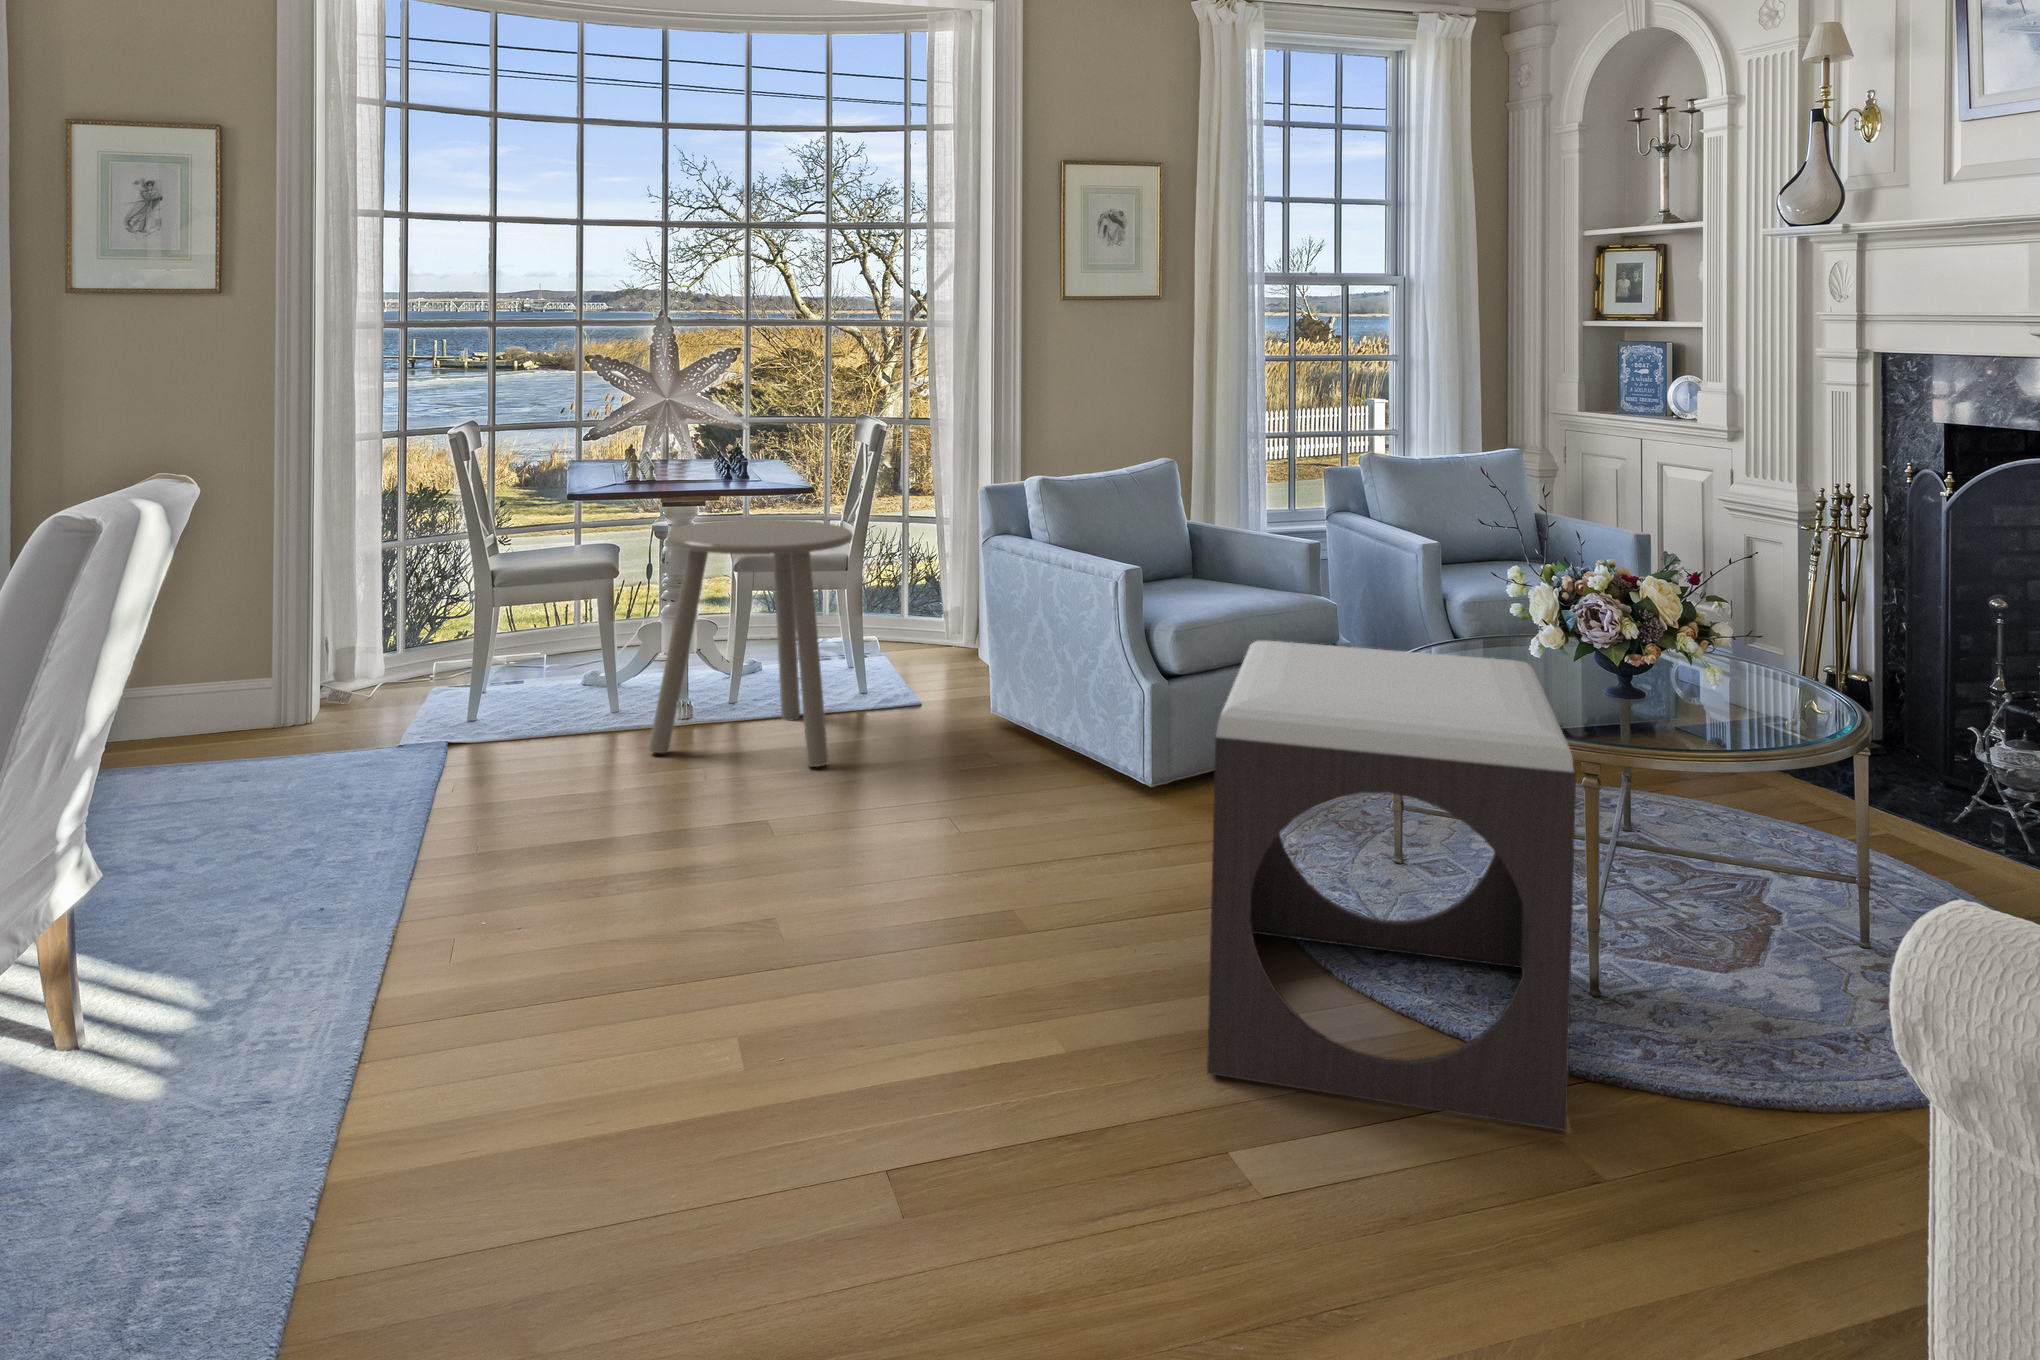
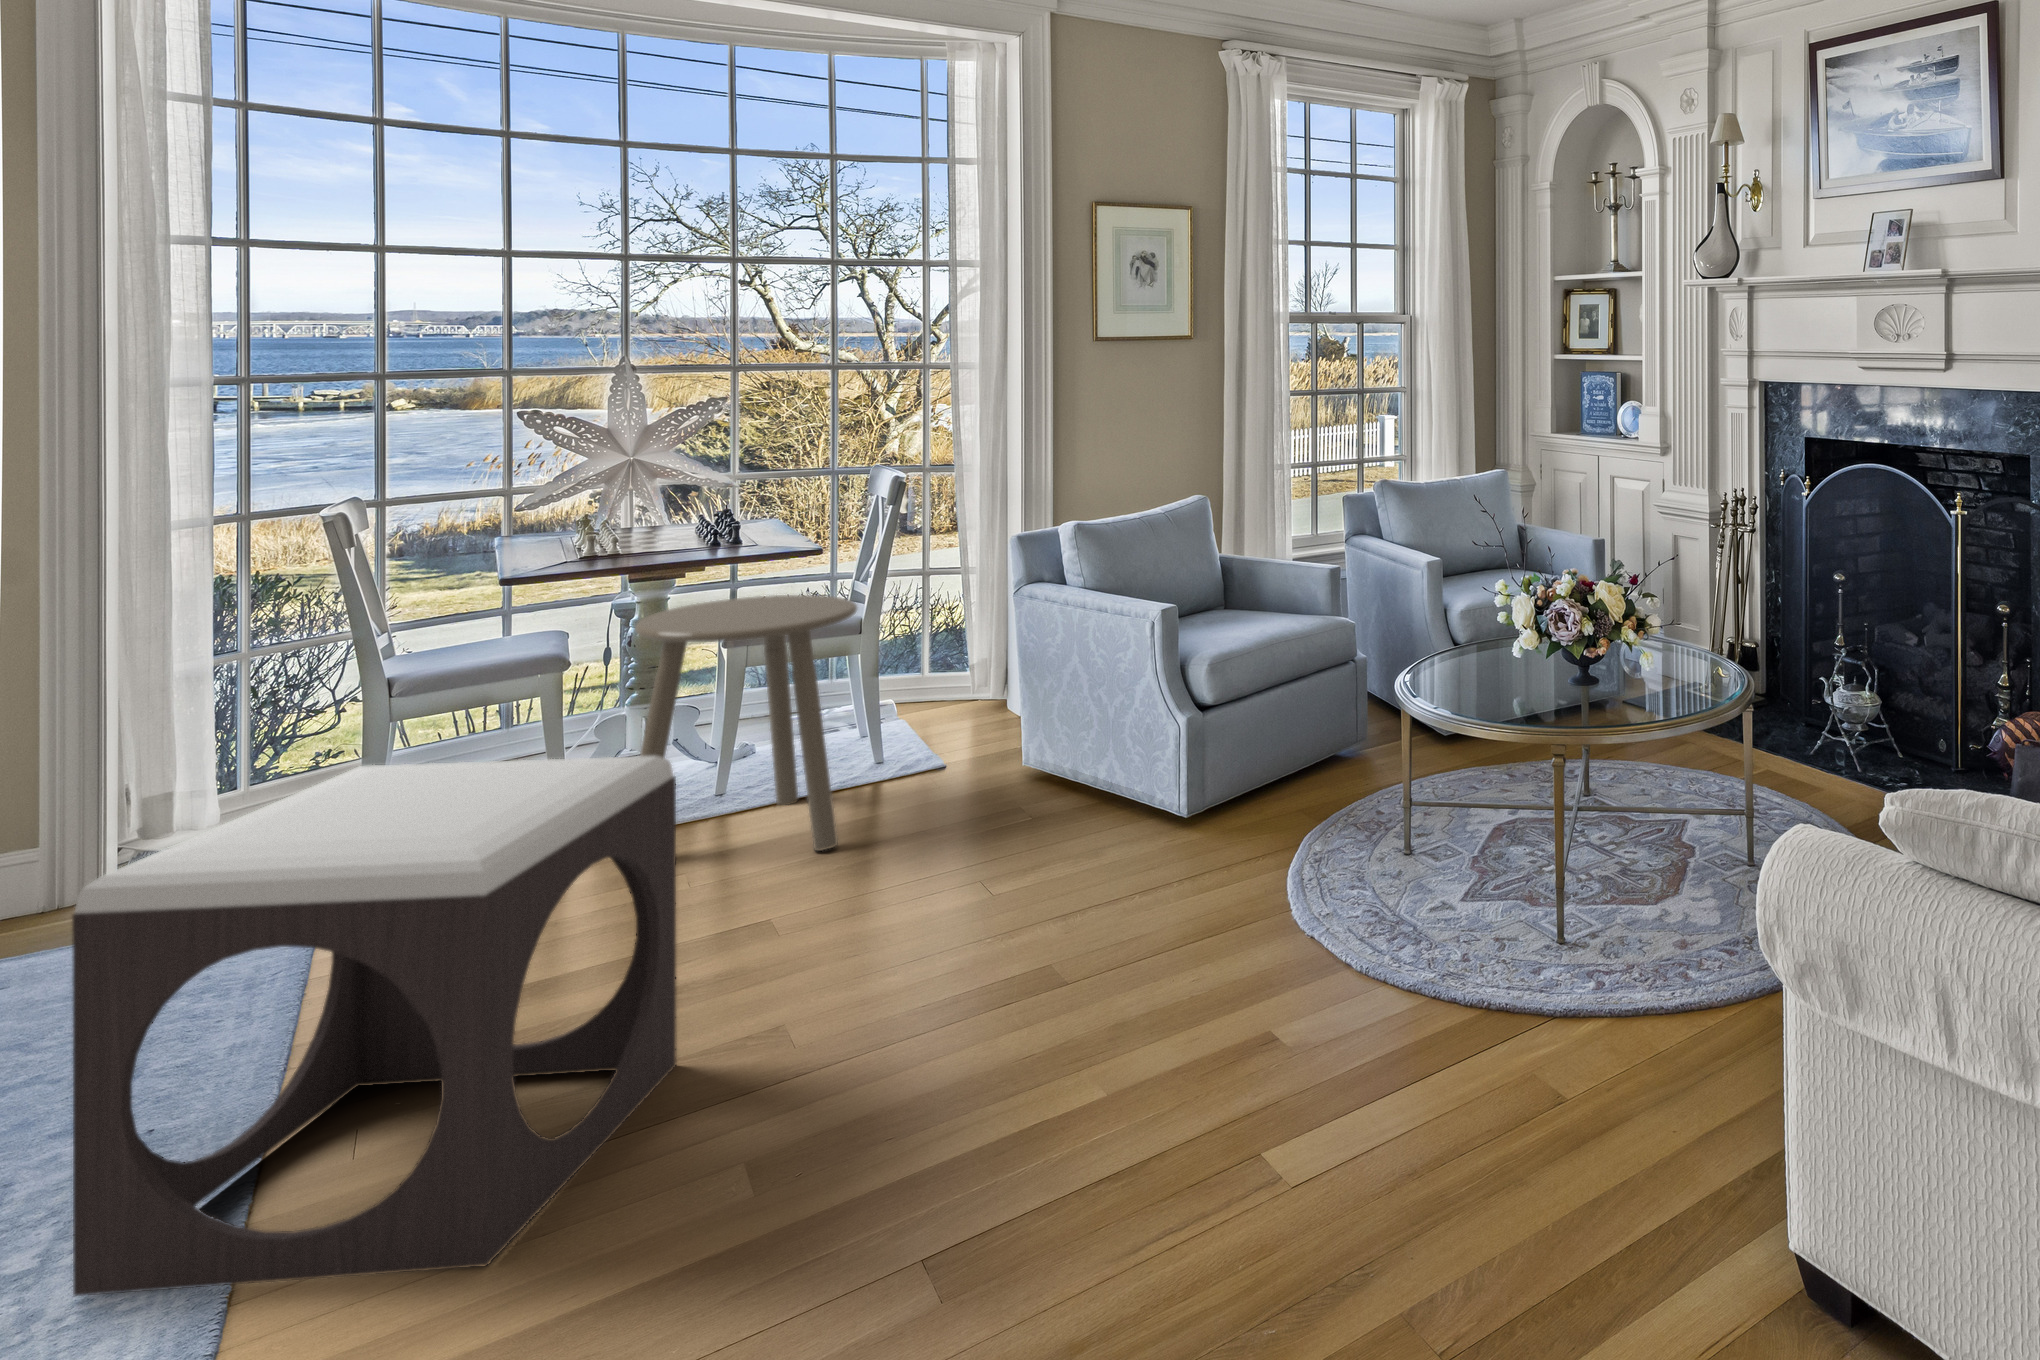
footstool: present [1207,641,1576,1131] -> present [72,756,676,1296]

